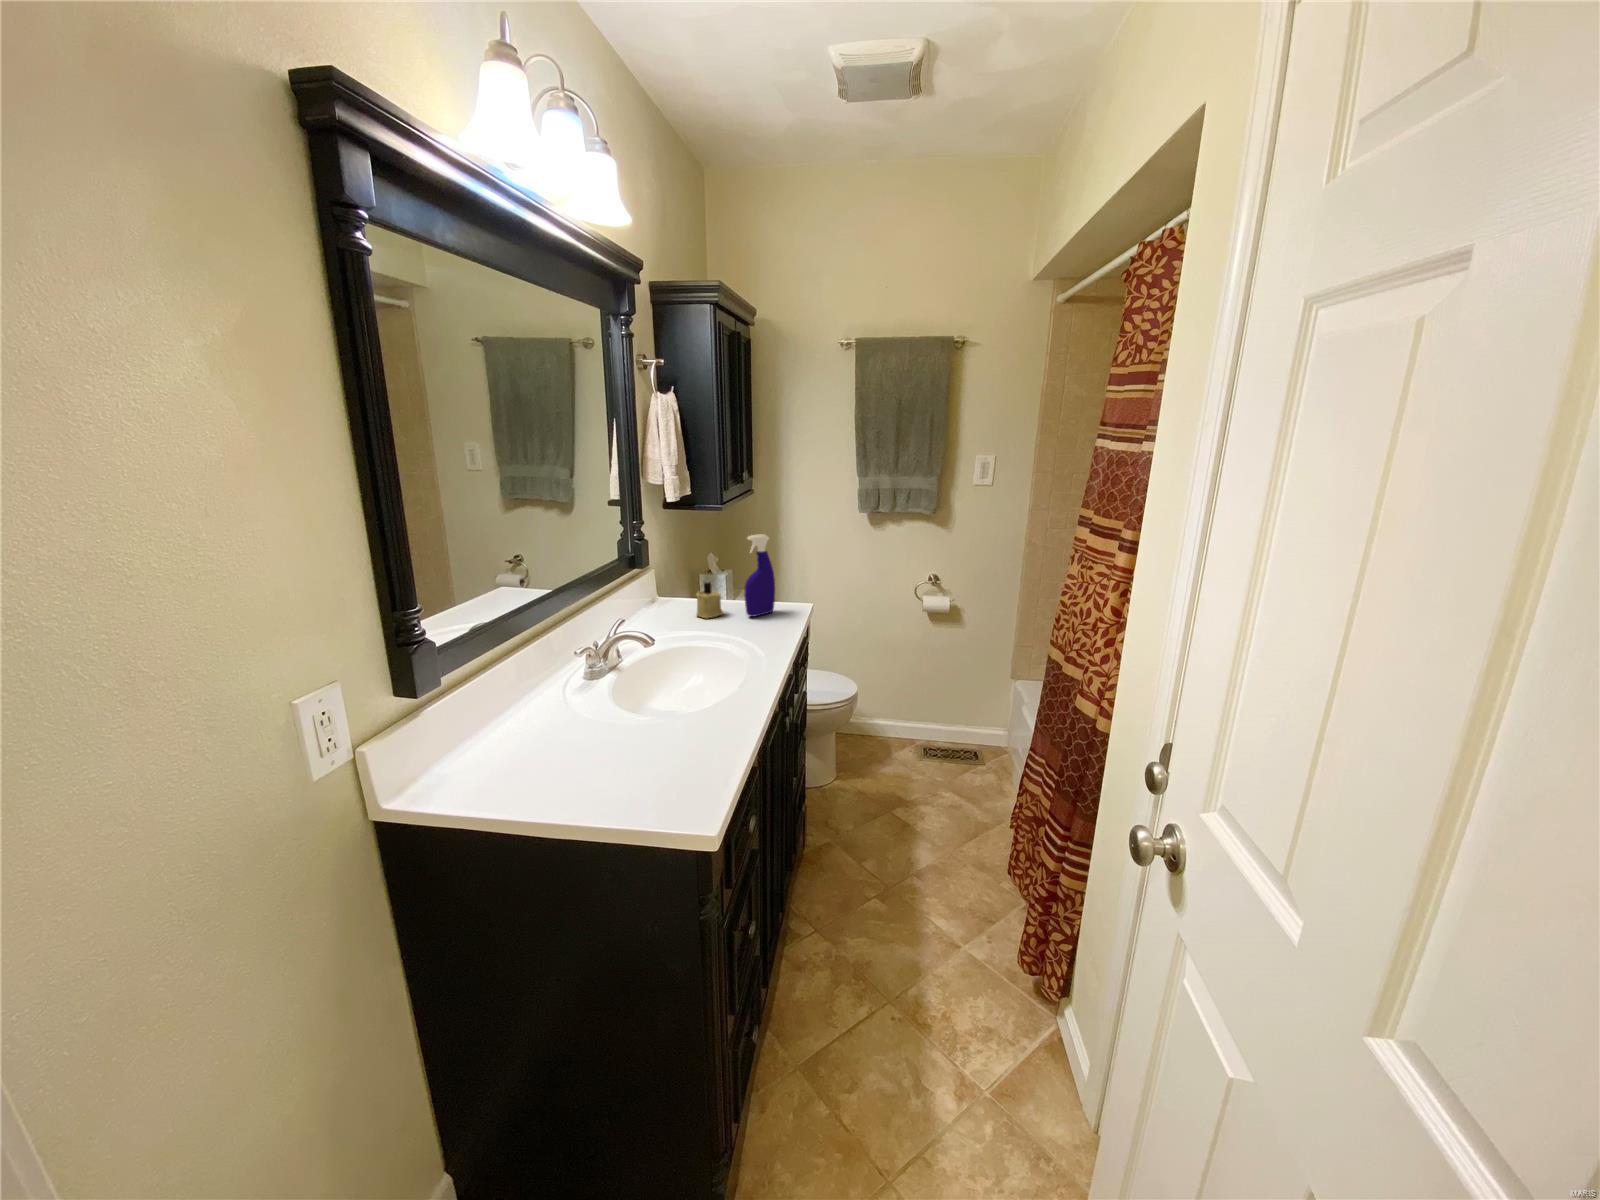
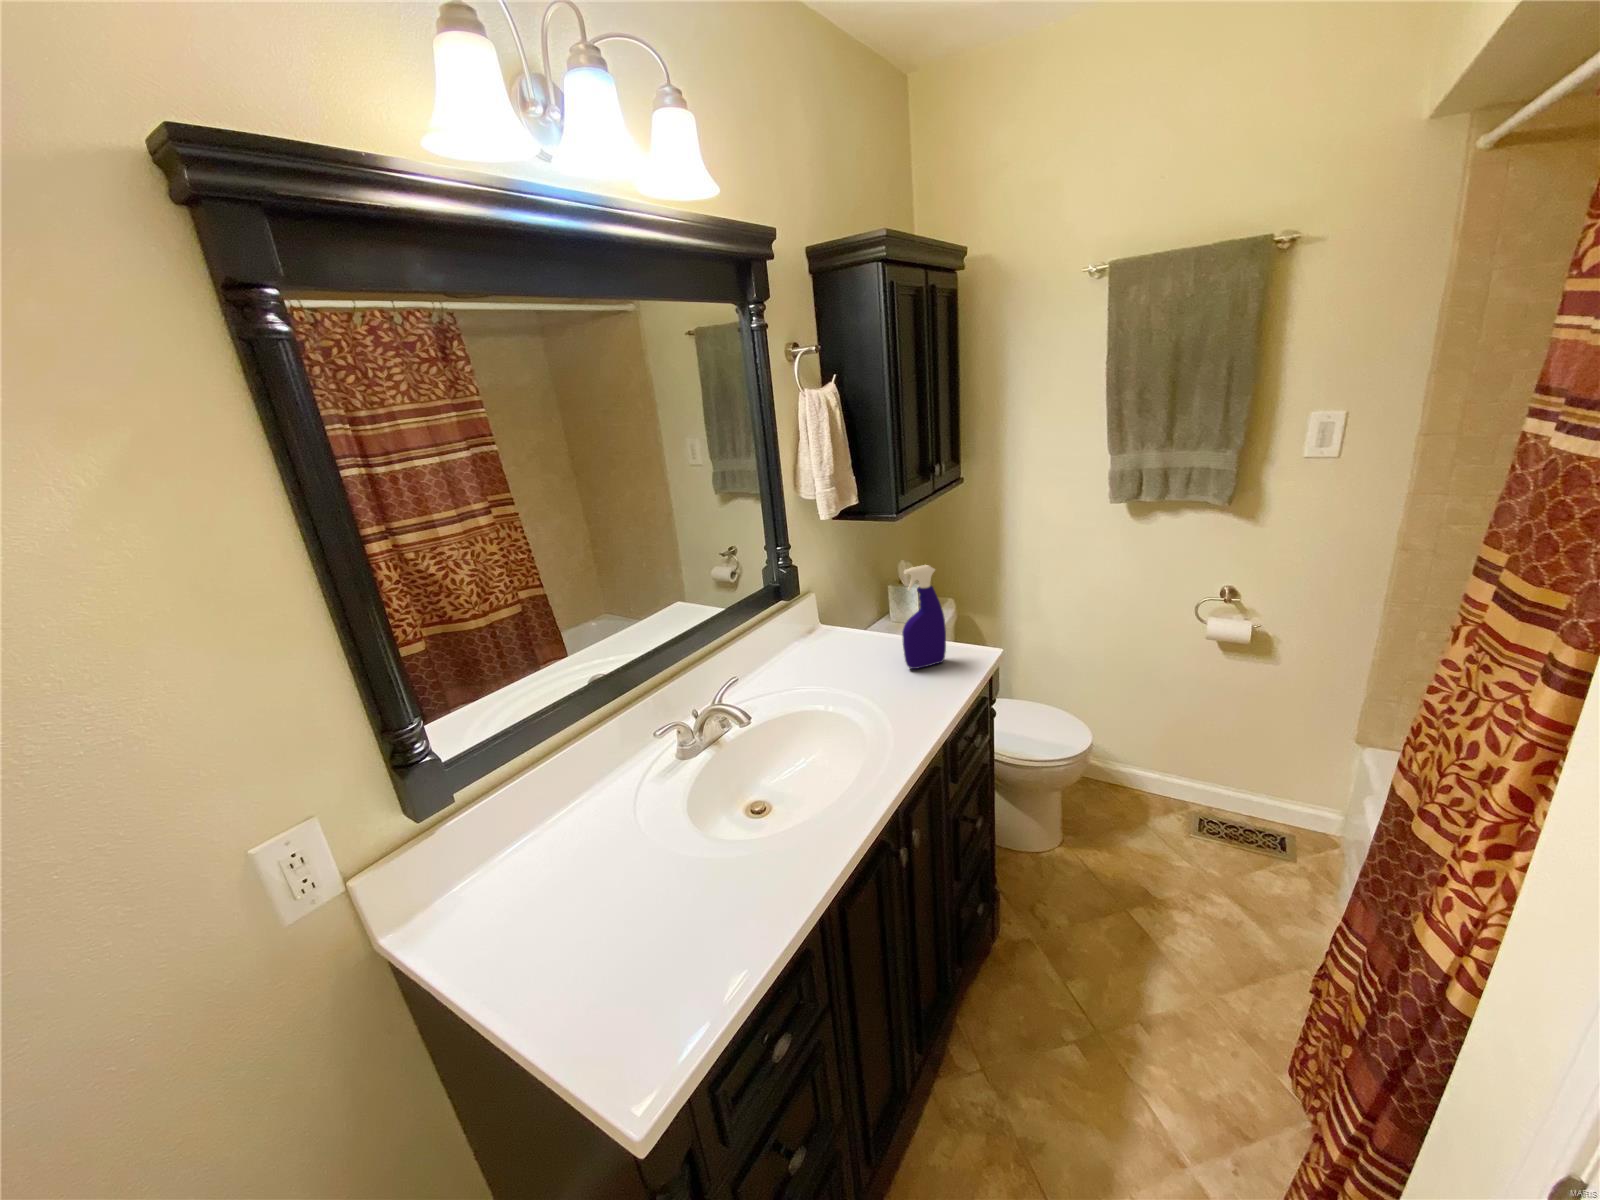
candle: present [696,582,723,618] -> none [846,622,881,668]

